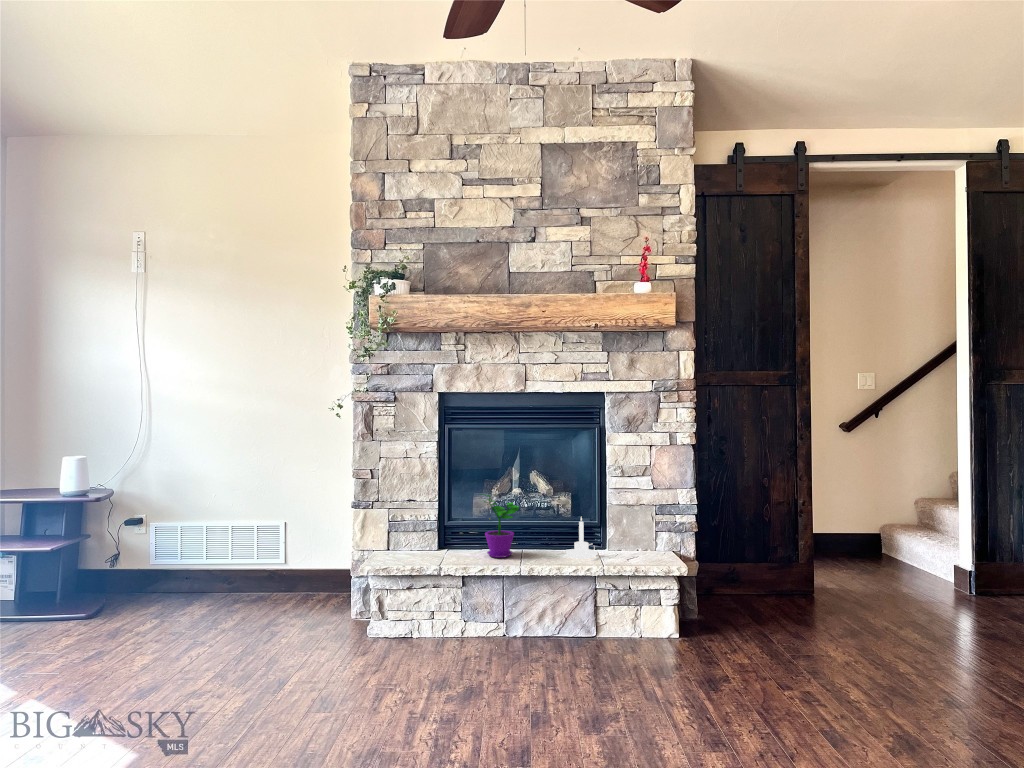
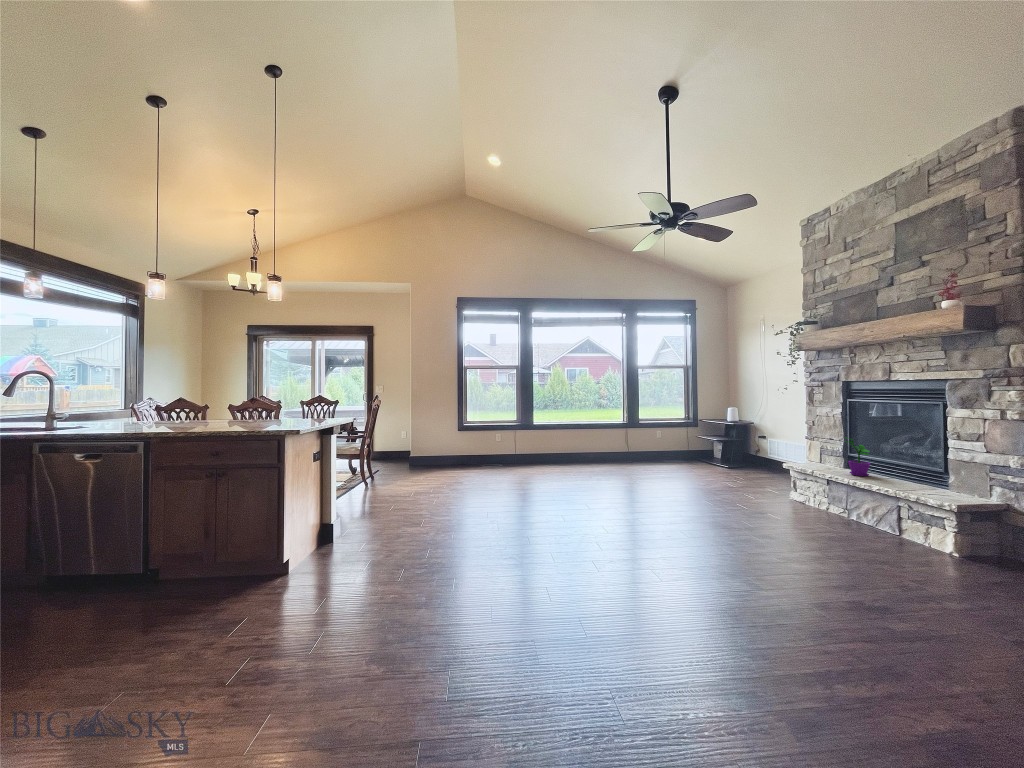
candle holder: present [566,517,597,559] -> none [890,460,919,488]

